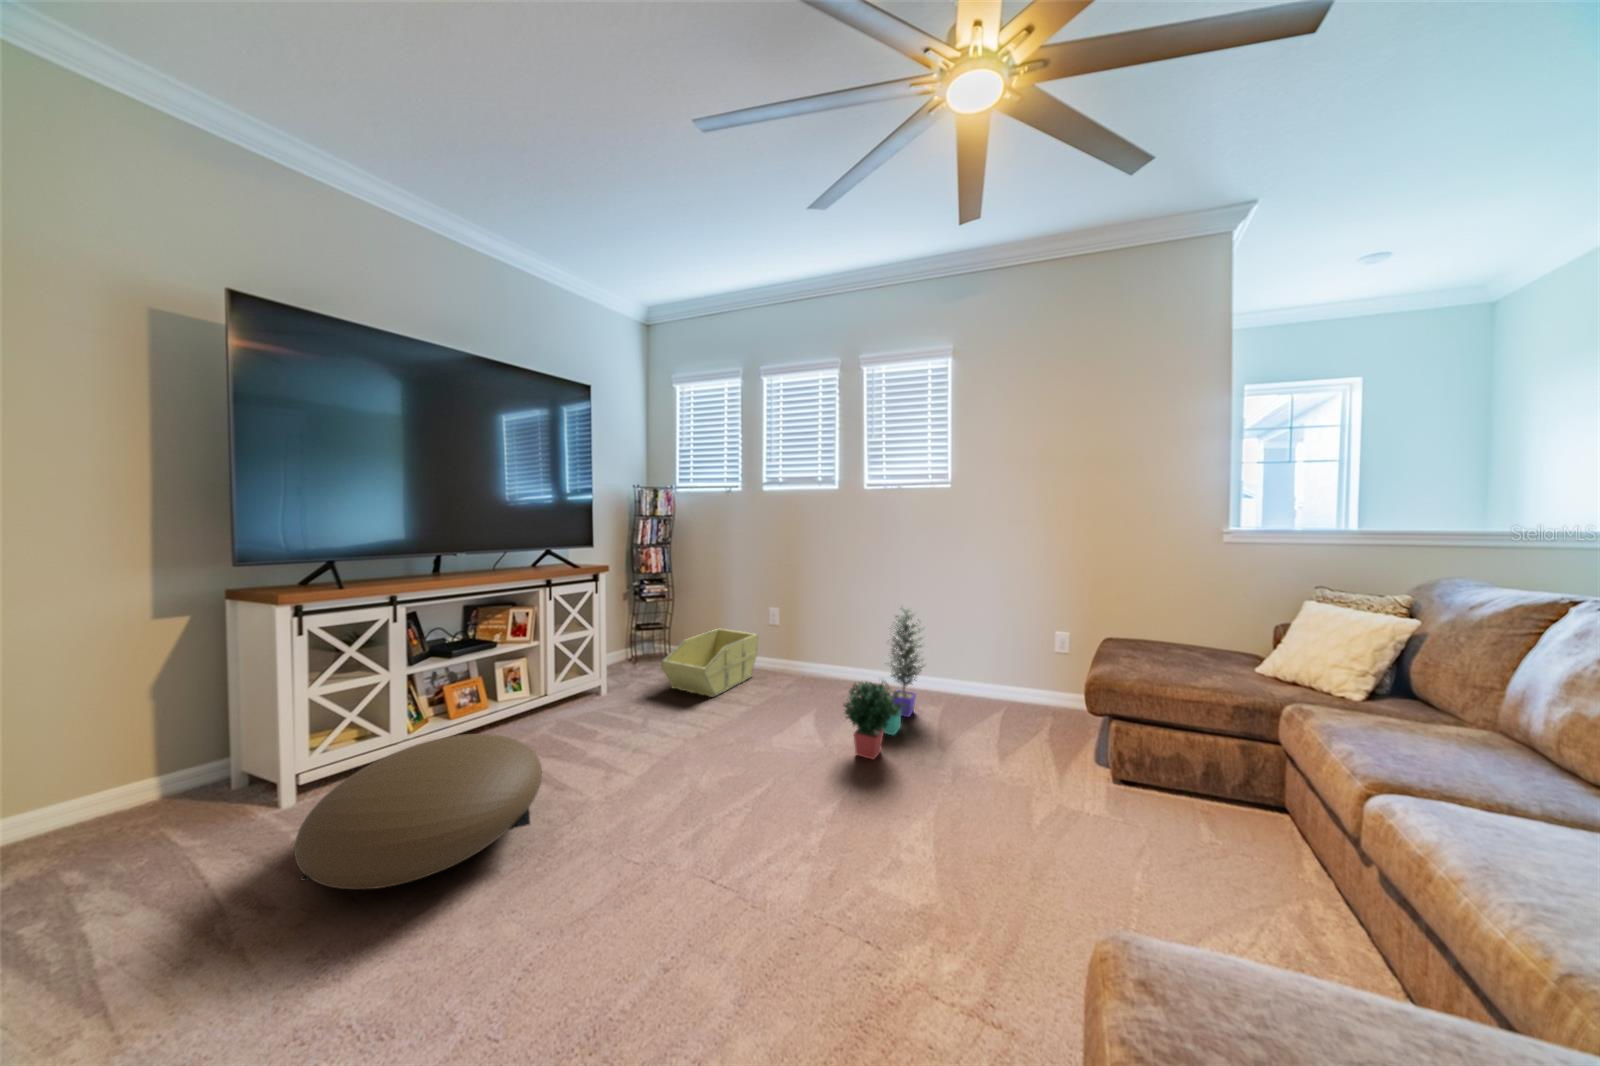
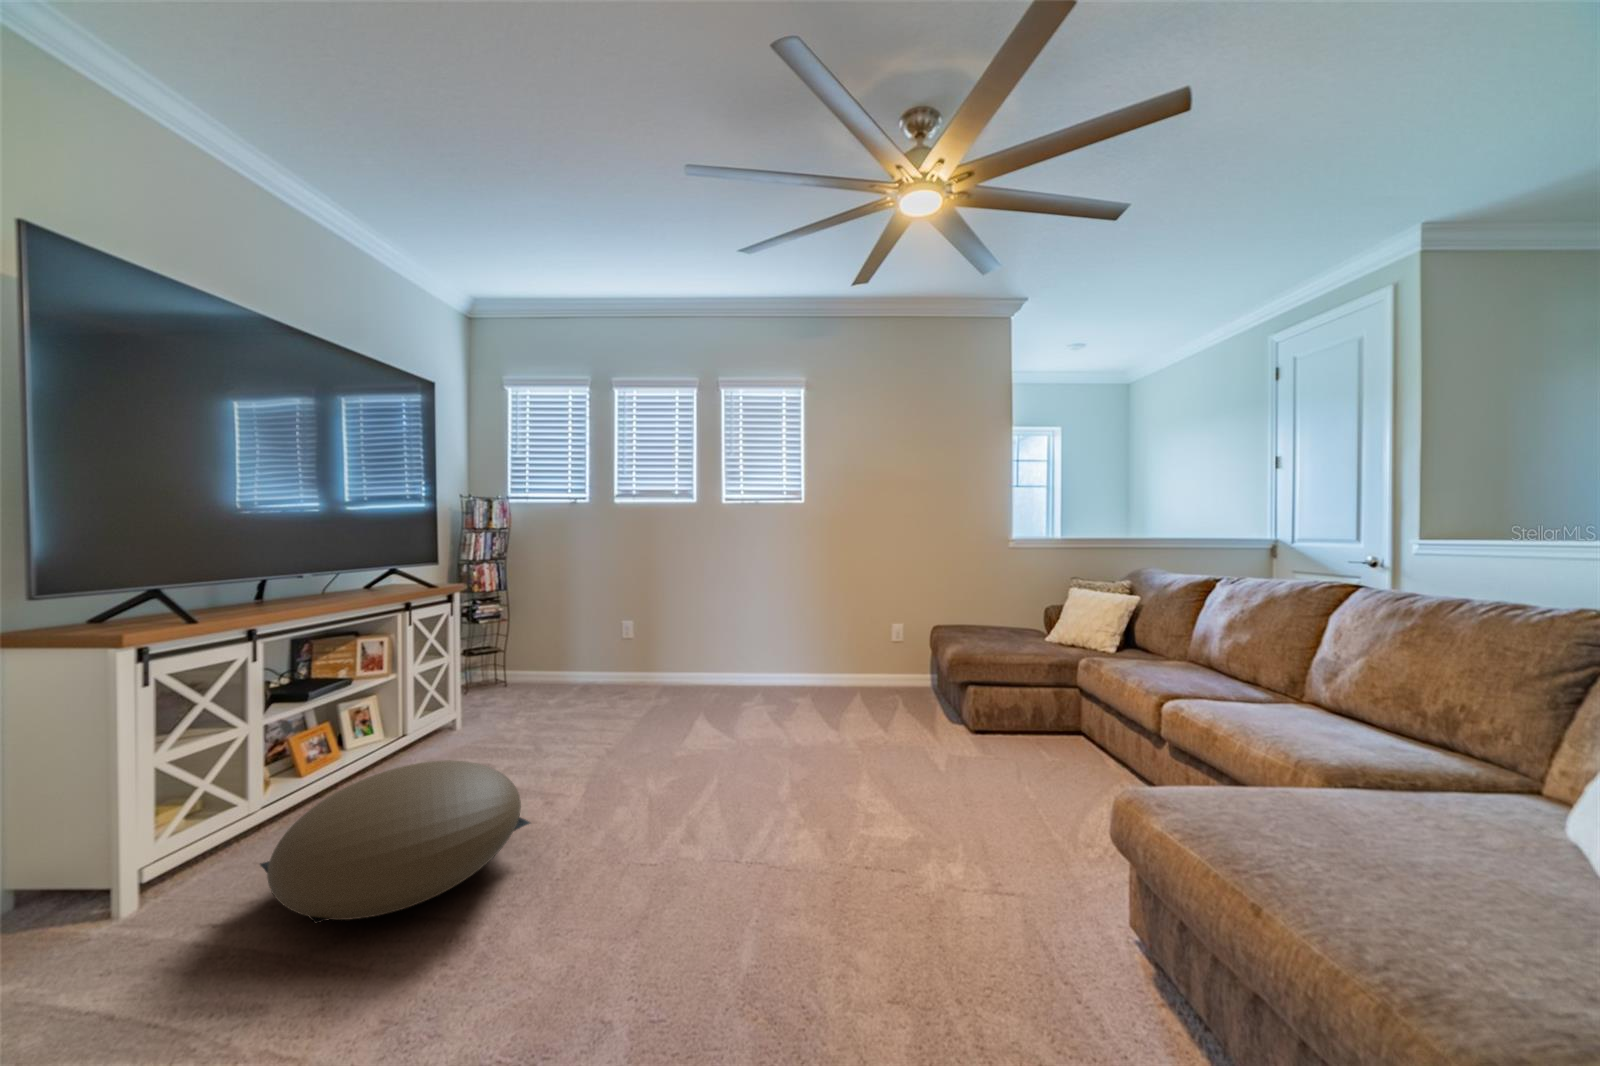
potted plant: present [844,609,923,760] -> none [747,599,793,725]
storage bin: present [661,629,758,697] -> none [529,644,619,710]

